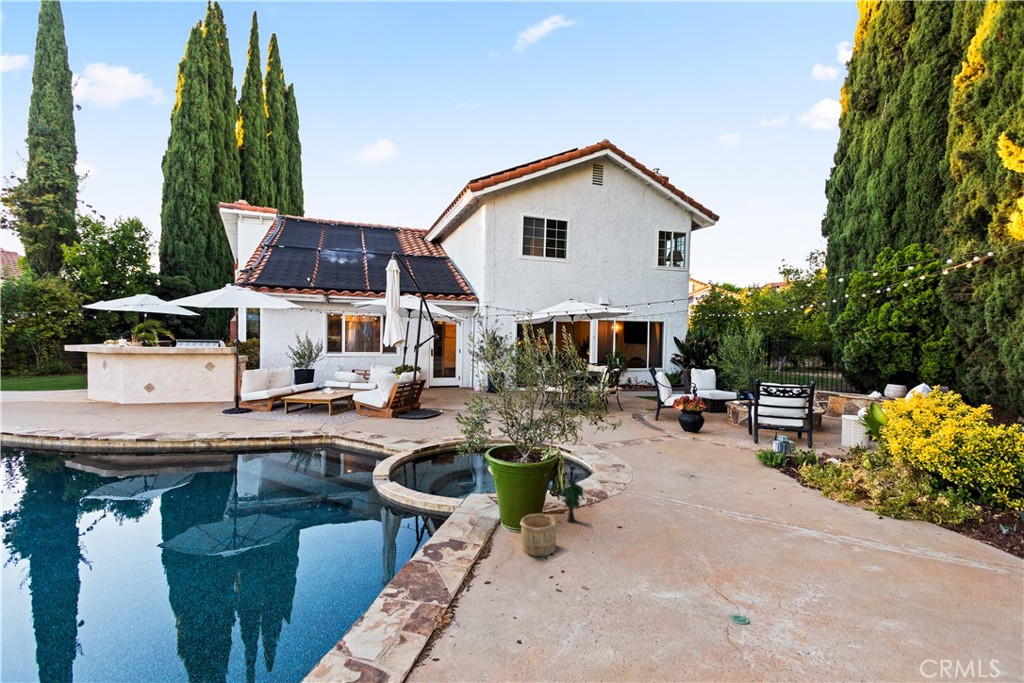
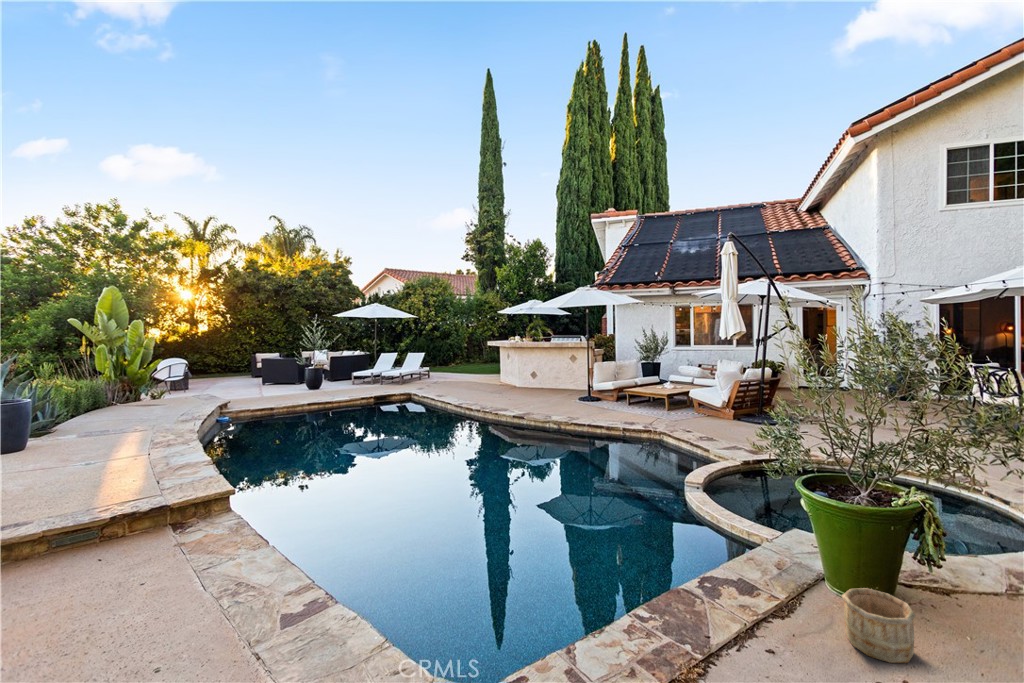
decorative plant: present [559,475,585,523] -> none [936,552,1001,632]

